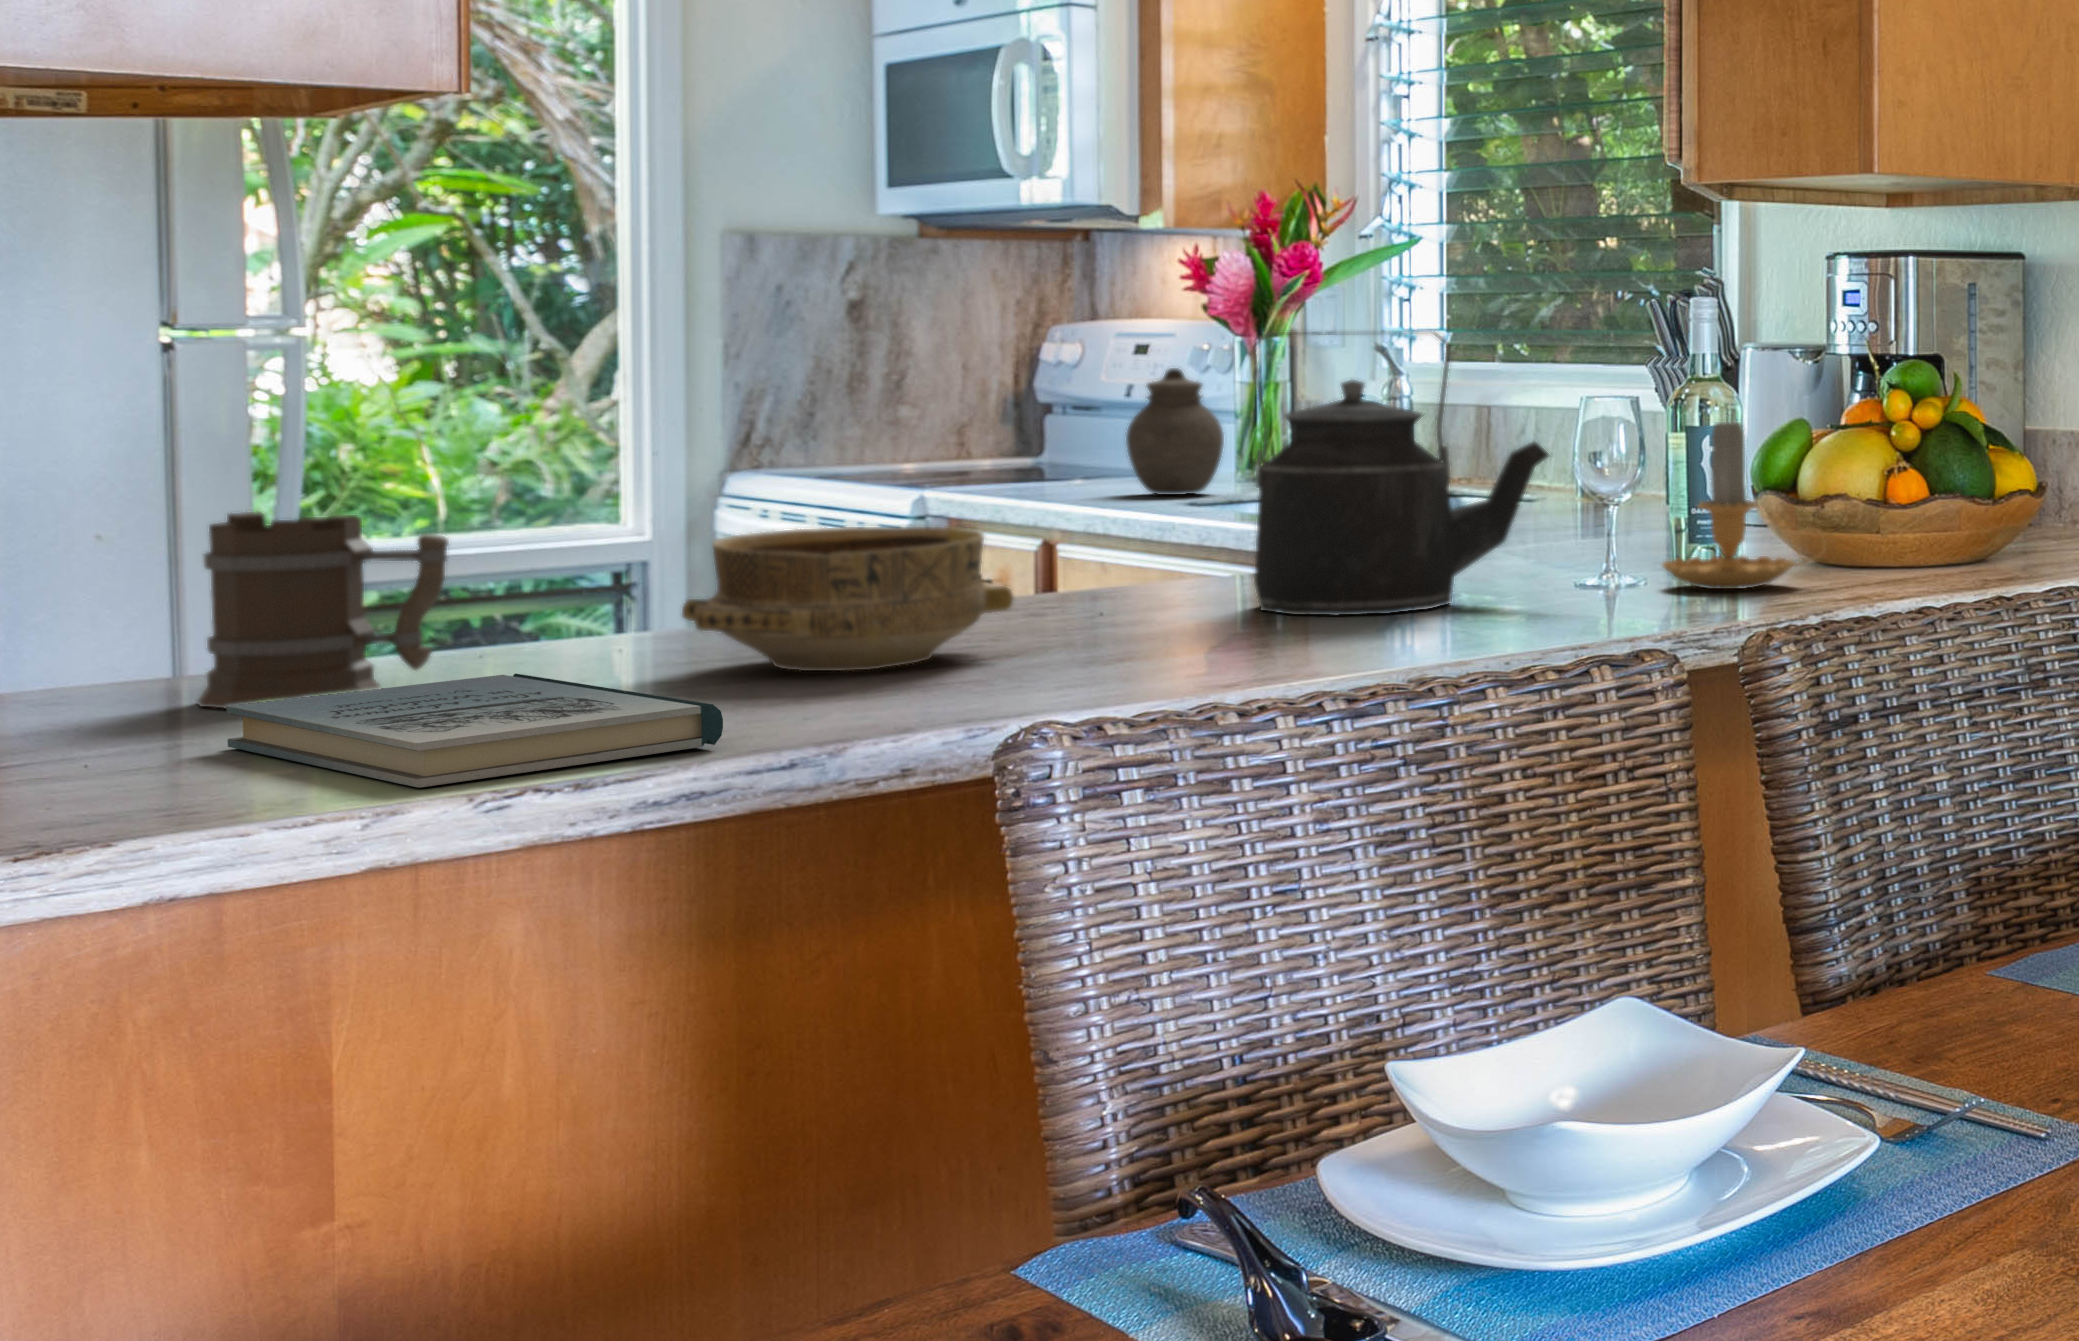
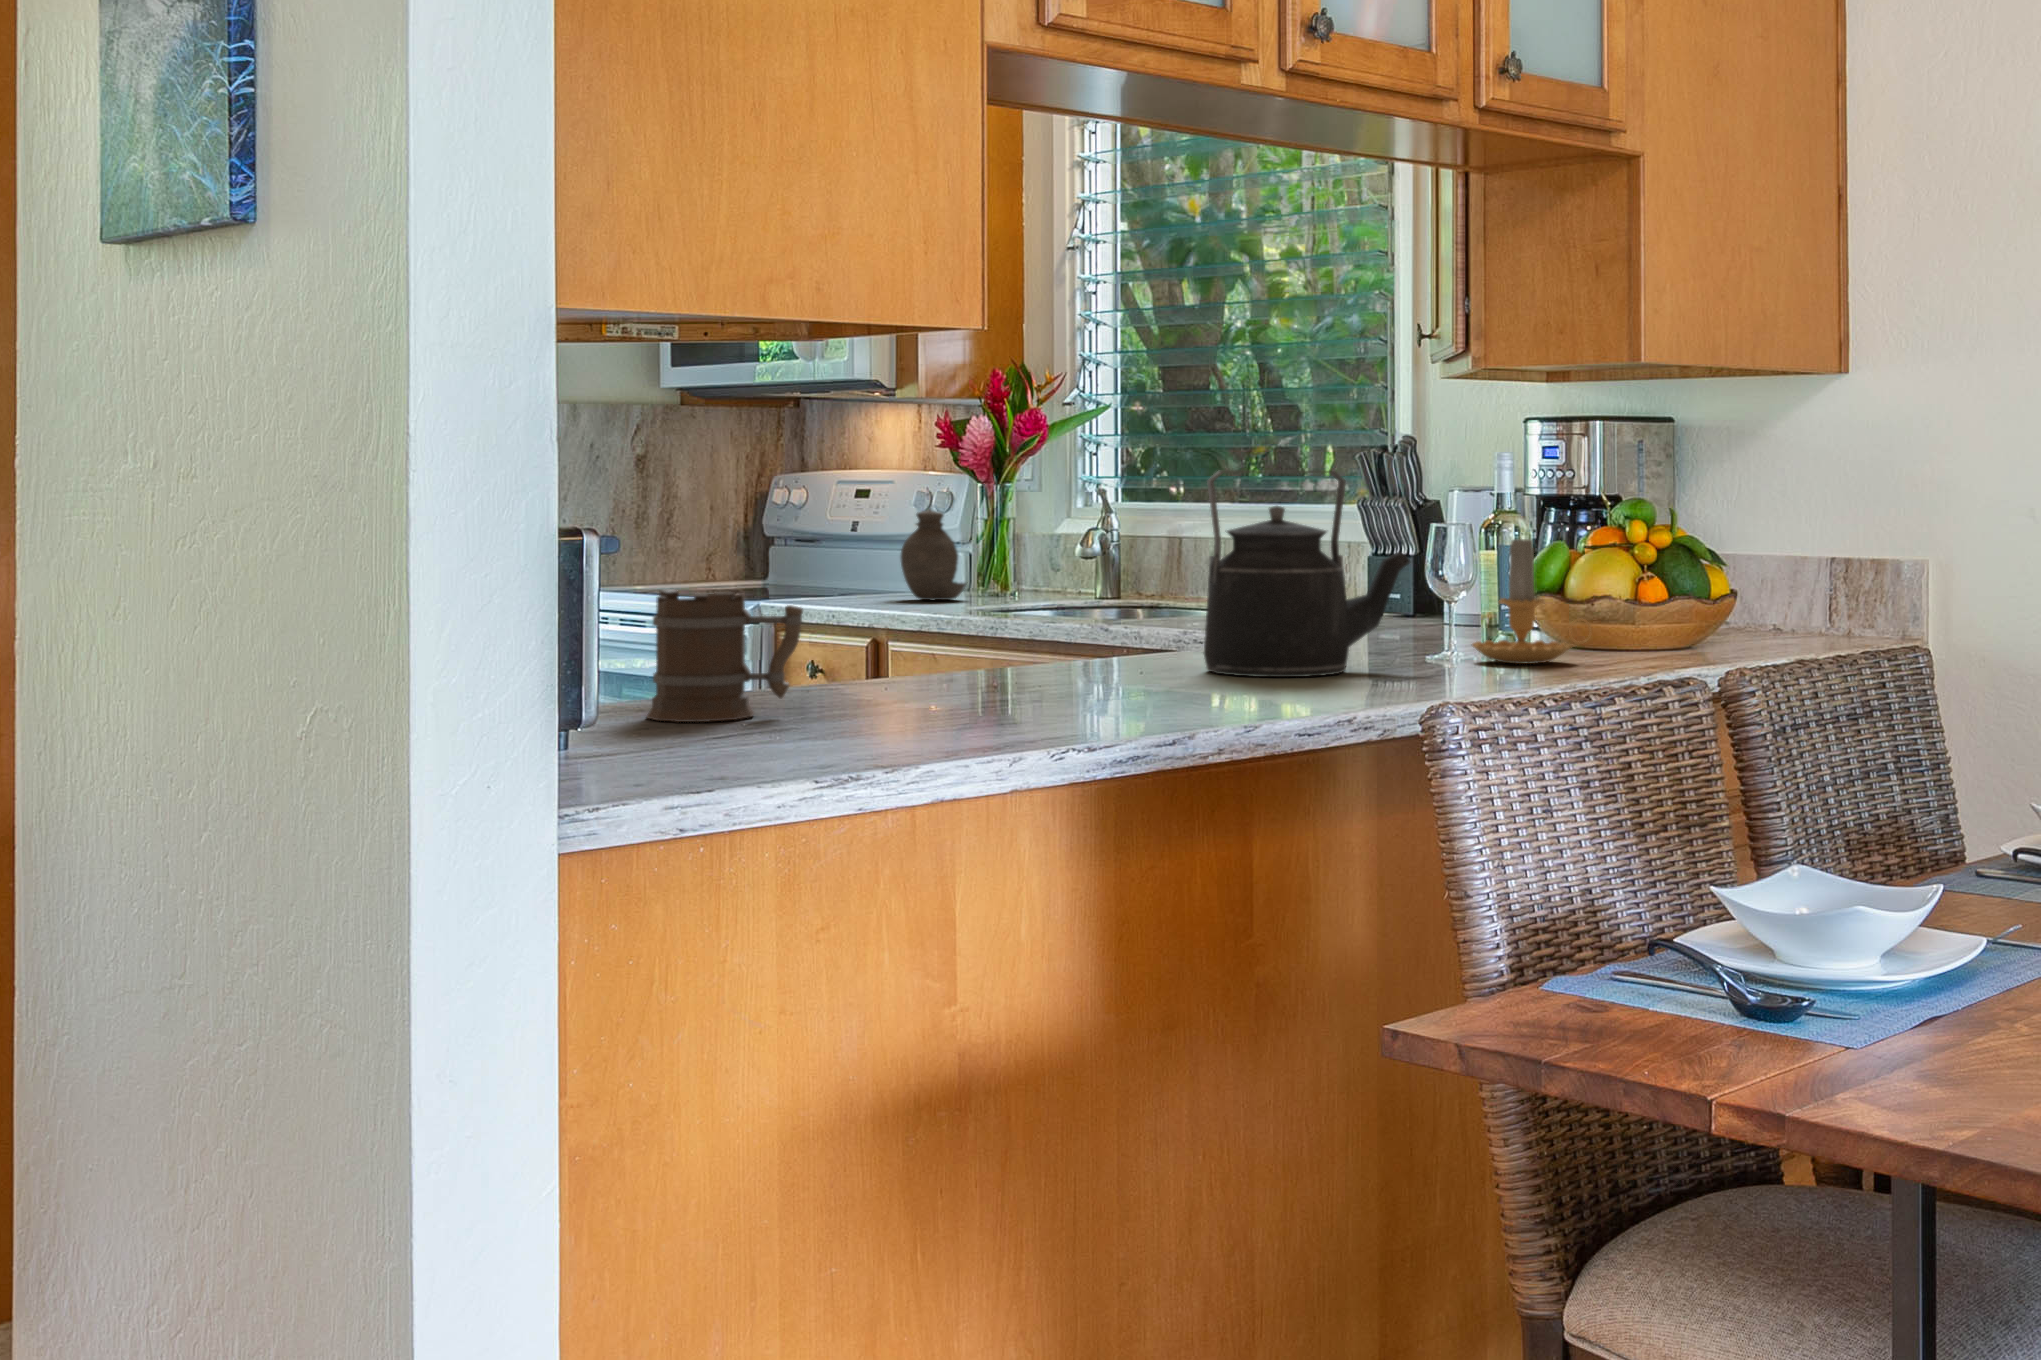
ceramic bowl: present [682,527,1013,671] -> none [918,607,1119,705]
book: present [226,674,723,788] -> none [751,699,1074,762]

